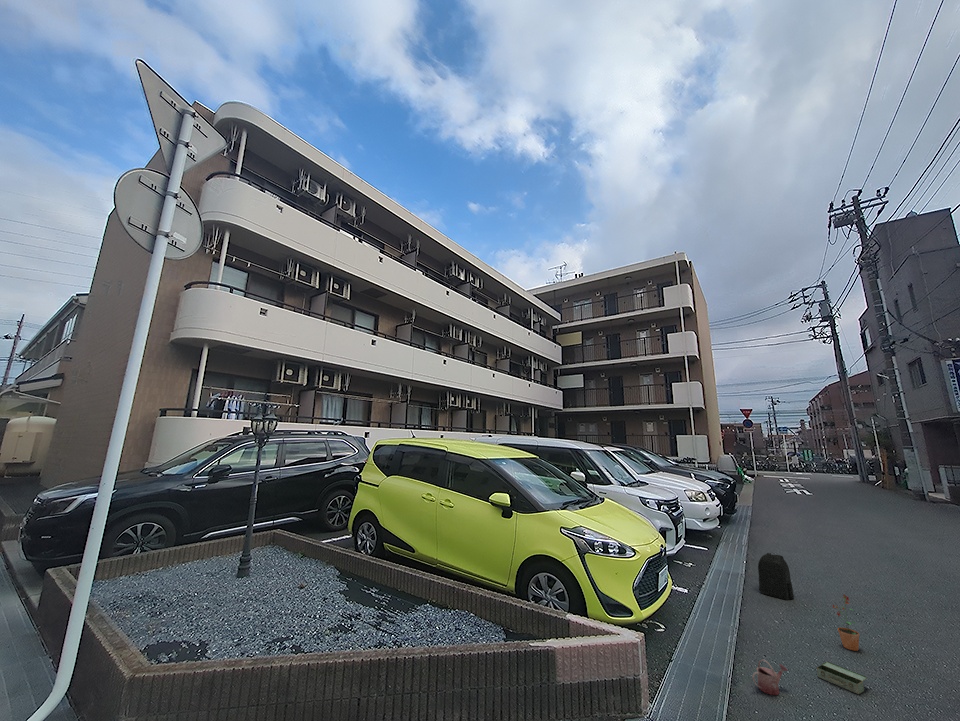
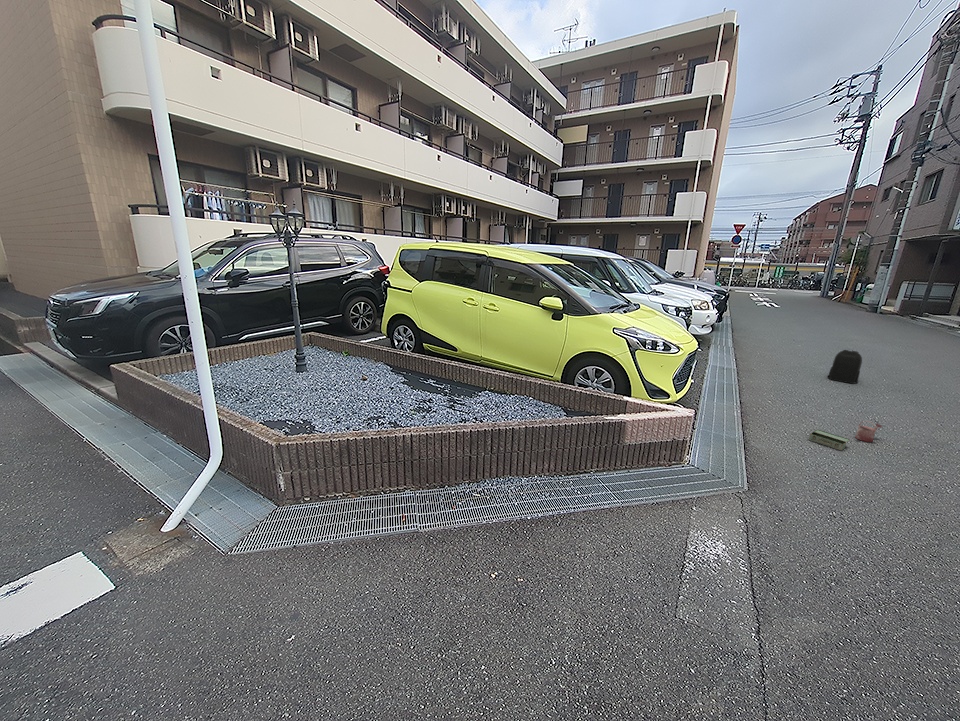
backpack: present [758,553,794,600] -> present [828,350,862,384]
potted plant: present [833,594,859,651] -> none [824,382,846,422]
watering can: present [752,659,788,695] -> present [855,423,882,442]

